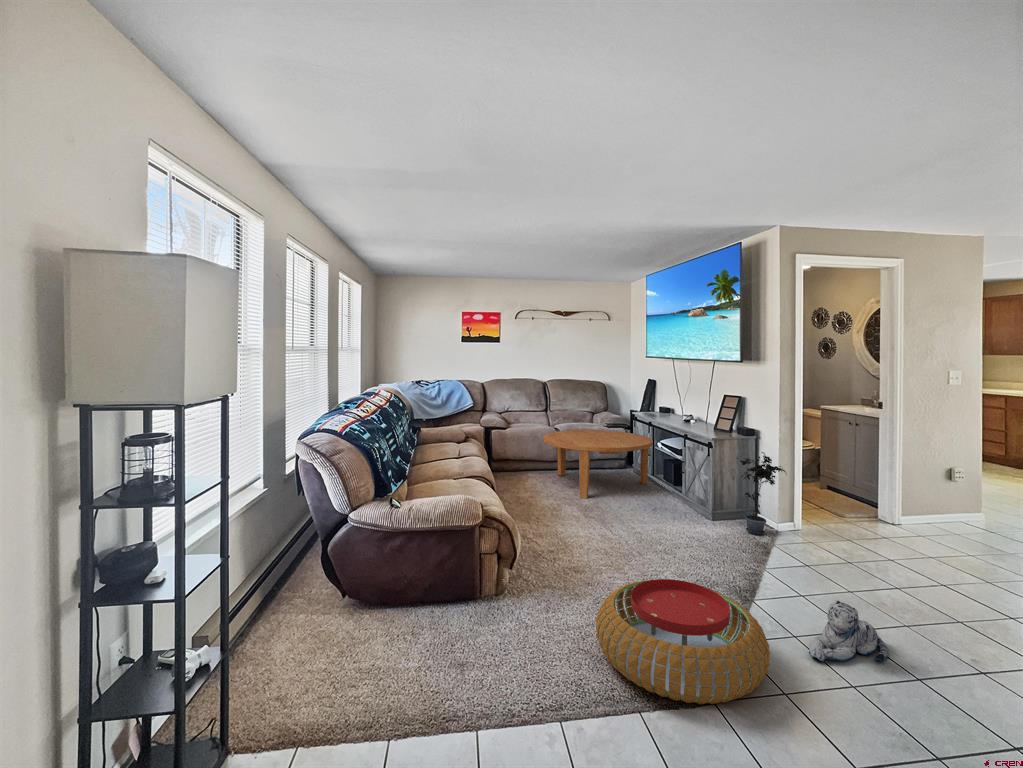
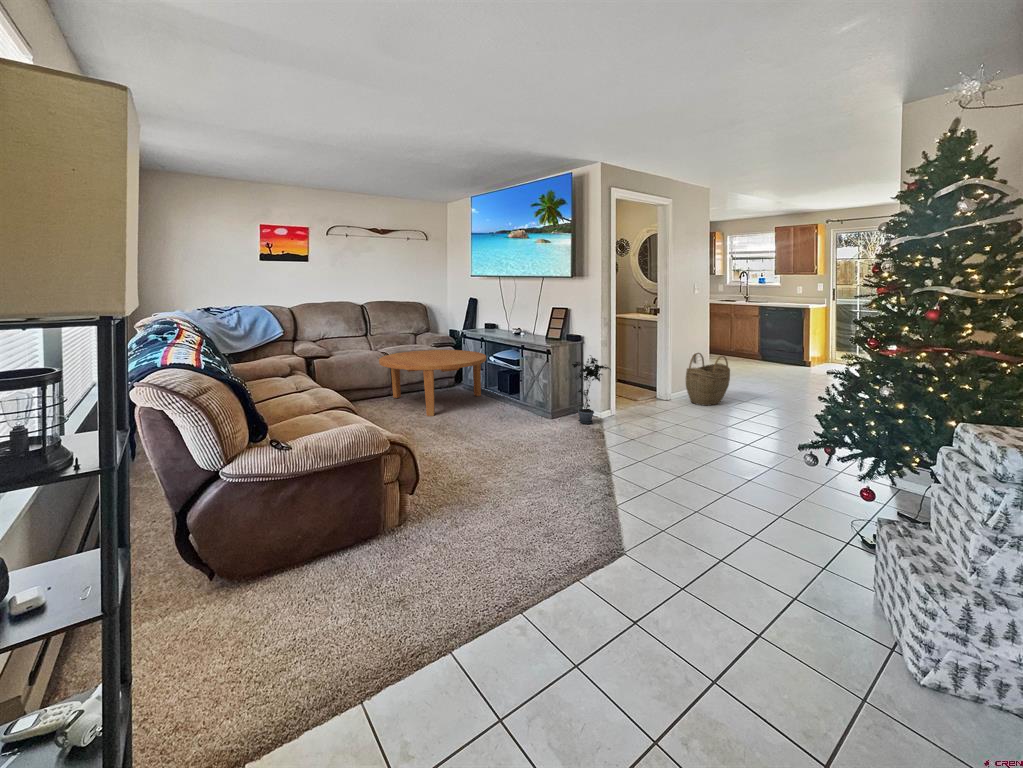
woven basket: none [919,463,996,539] -> present [686,353,730,406]
pouf: present [596,579,770,704] -> none [513,468,659,567]
plush toy: present [809,600,888,662] -> none [667,460,714,508]

